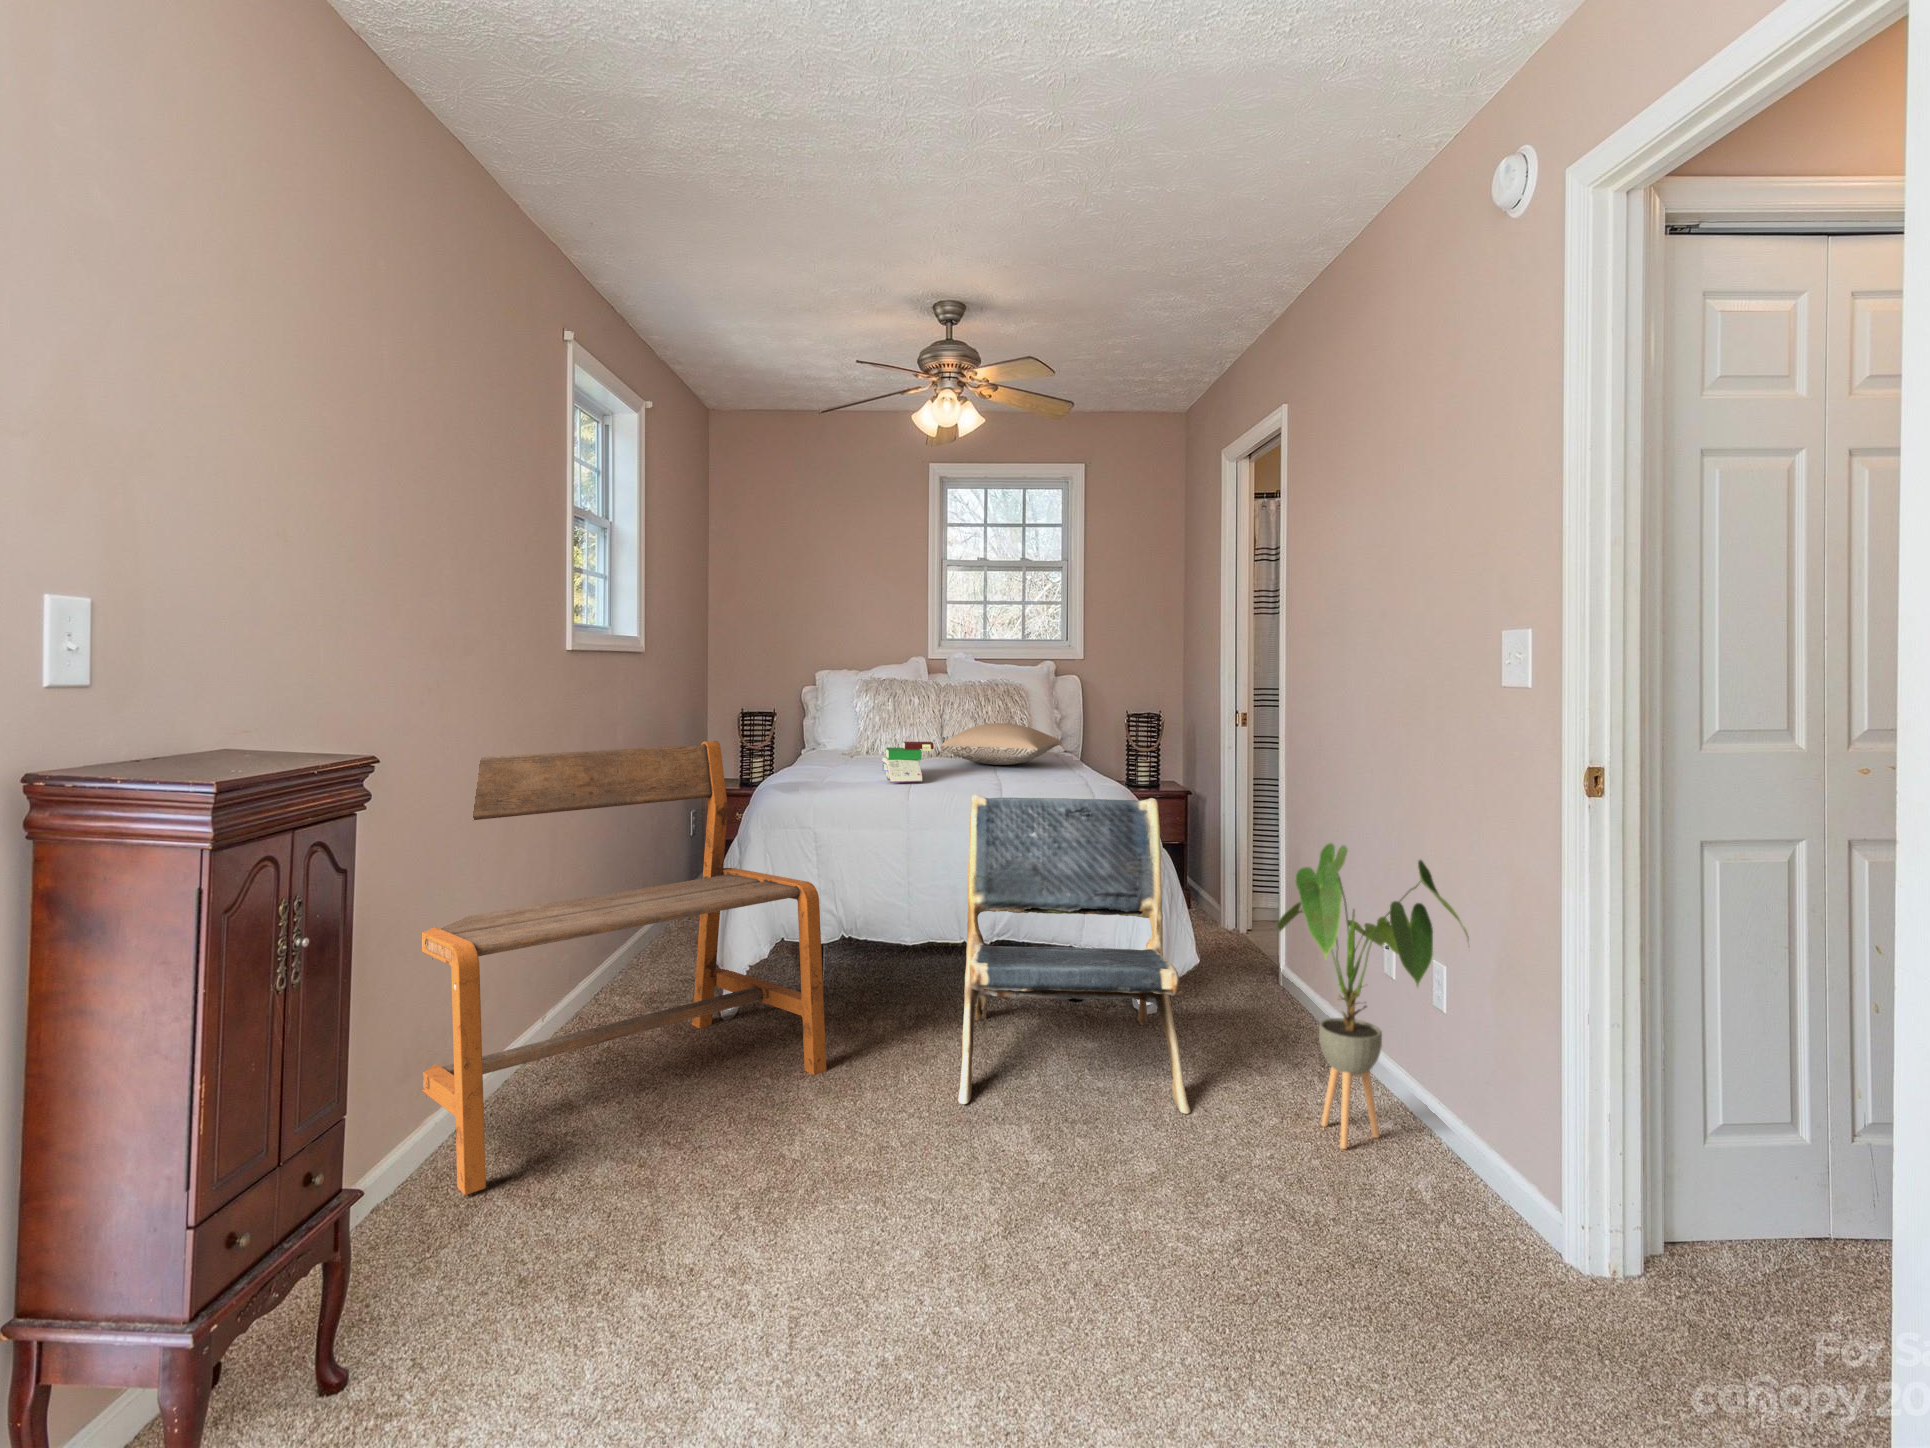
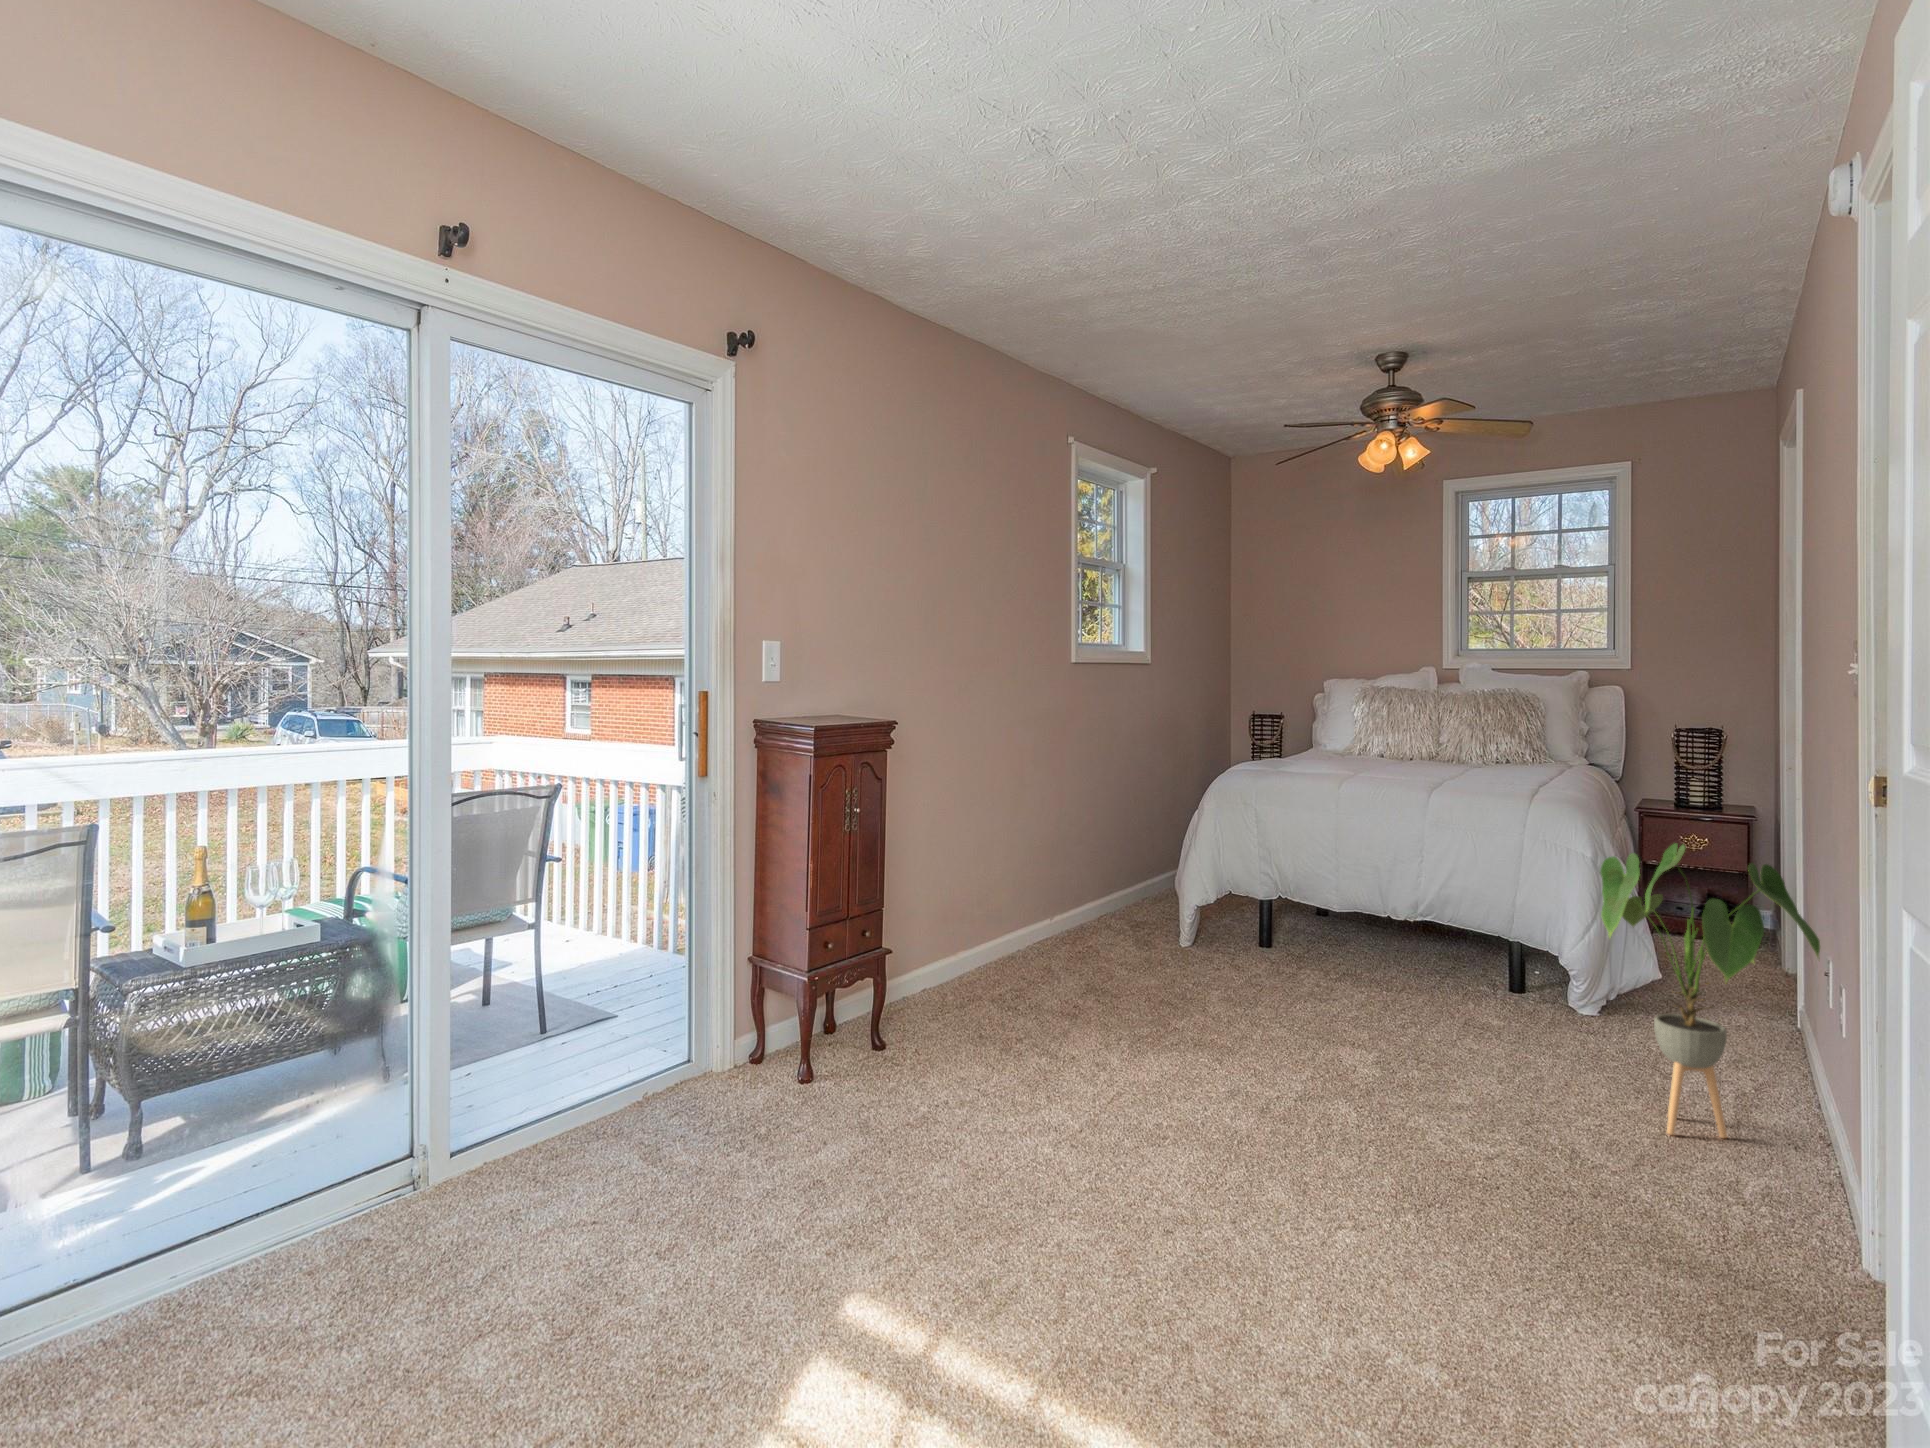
pillow: present [942,723,1062,765] -> none [1402,730,1546,769]
bench: present [422,741,826,1195] -> none [944,732,1230,998]
book: present [882,742,933,783] -> none [1329,742,1380,776]
lounge chair: present [958,794,1191,1114] -> none [1319,787,1576,1078]

